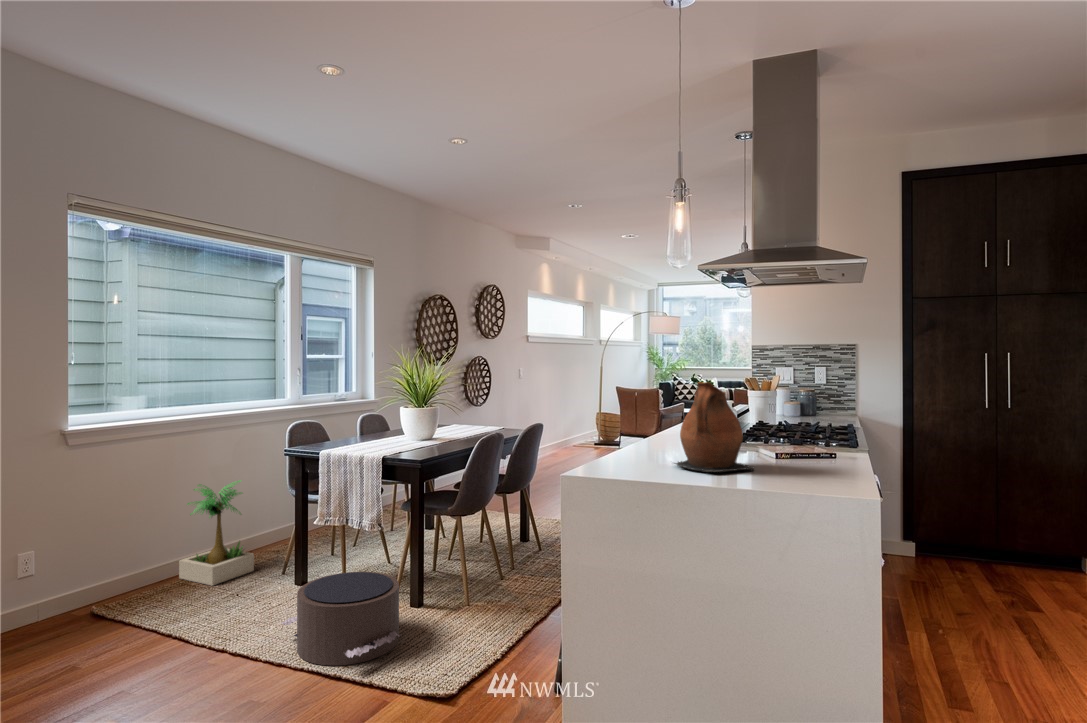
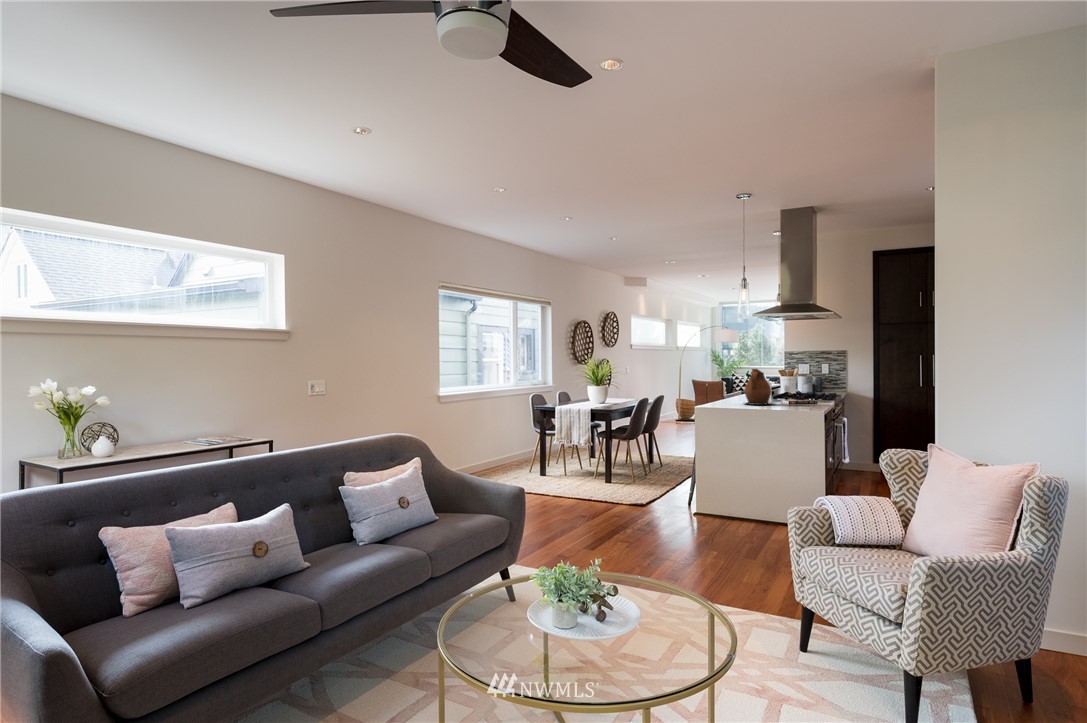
potted plant: present [179,480,254,586] -> none [478,424,513,476]
pouf: present [281,572,401,666] -> none [553,463,613,497]

